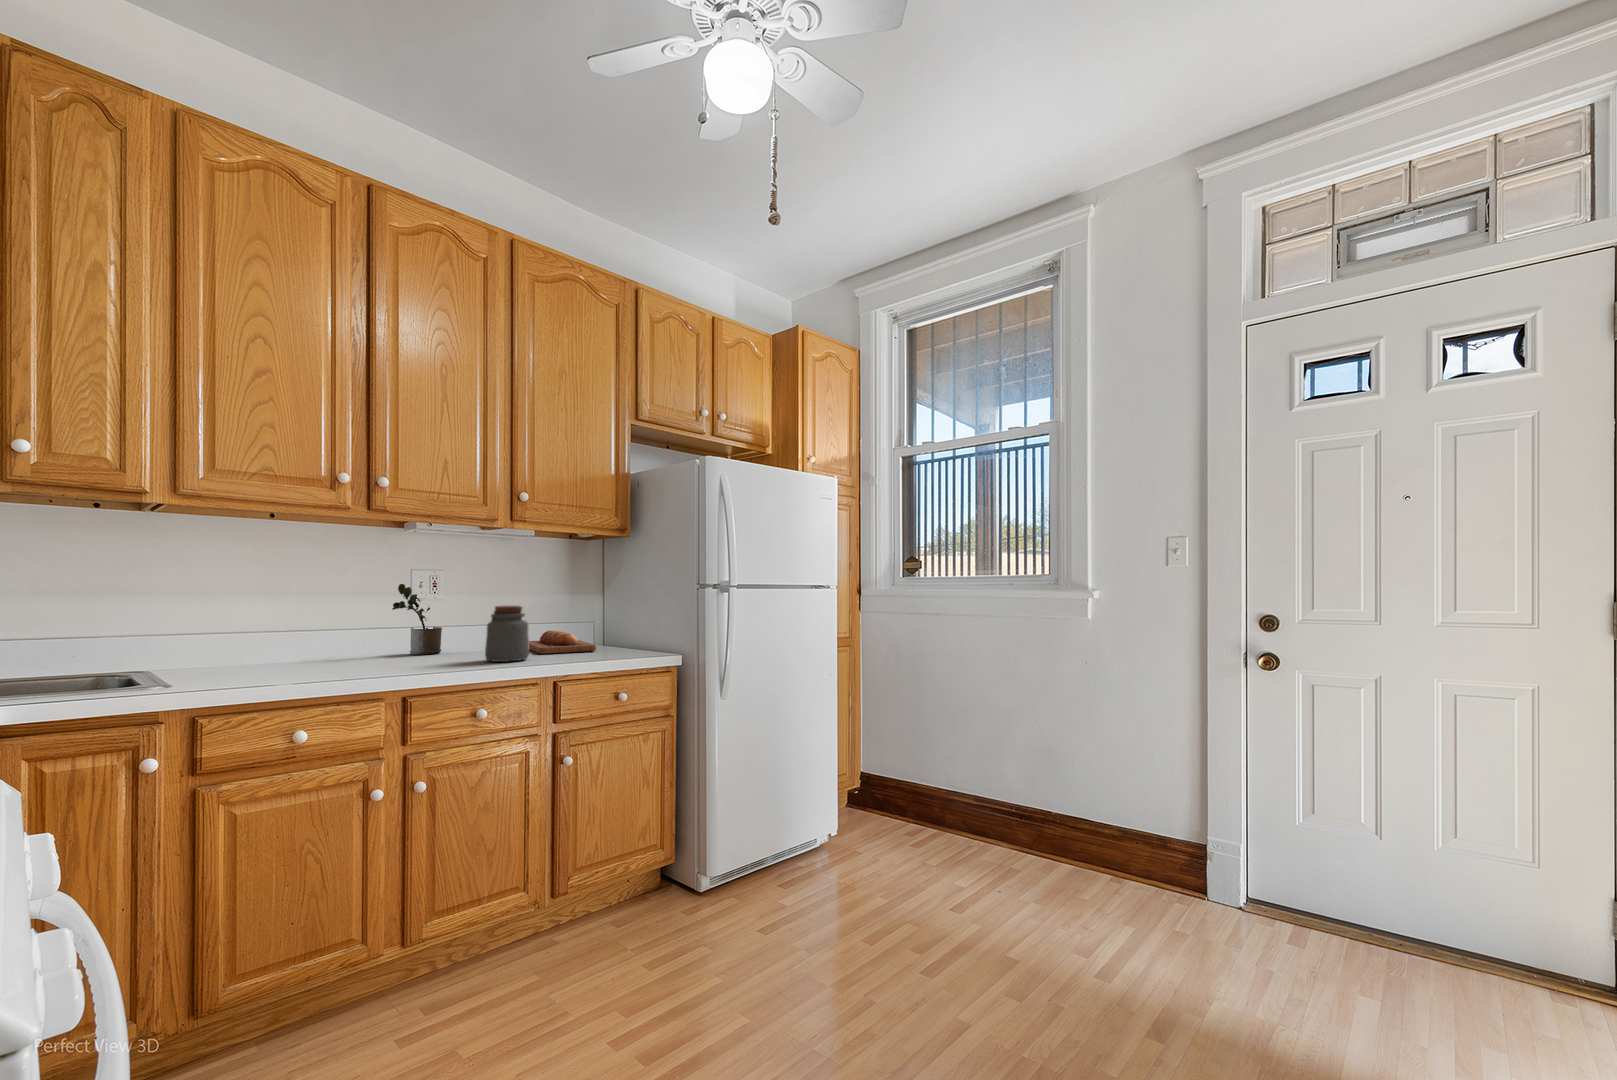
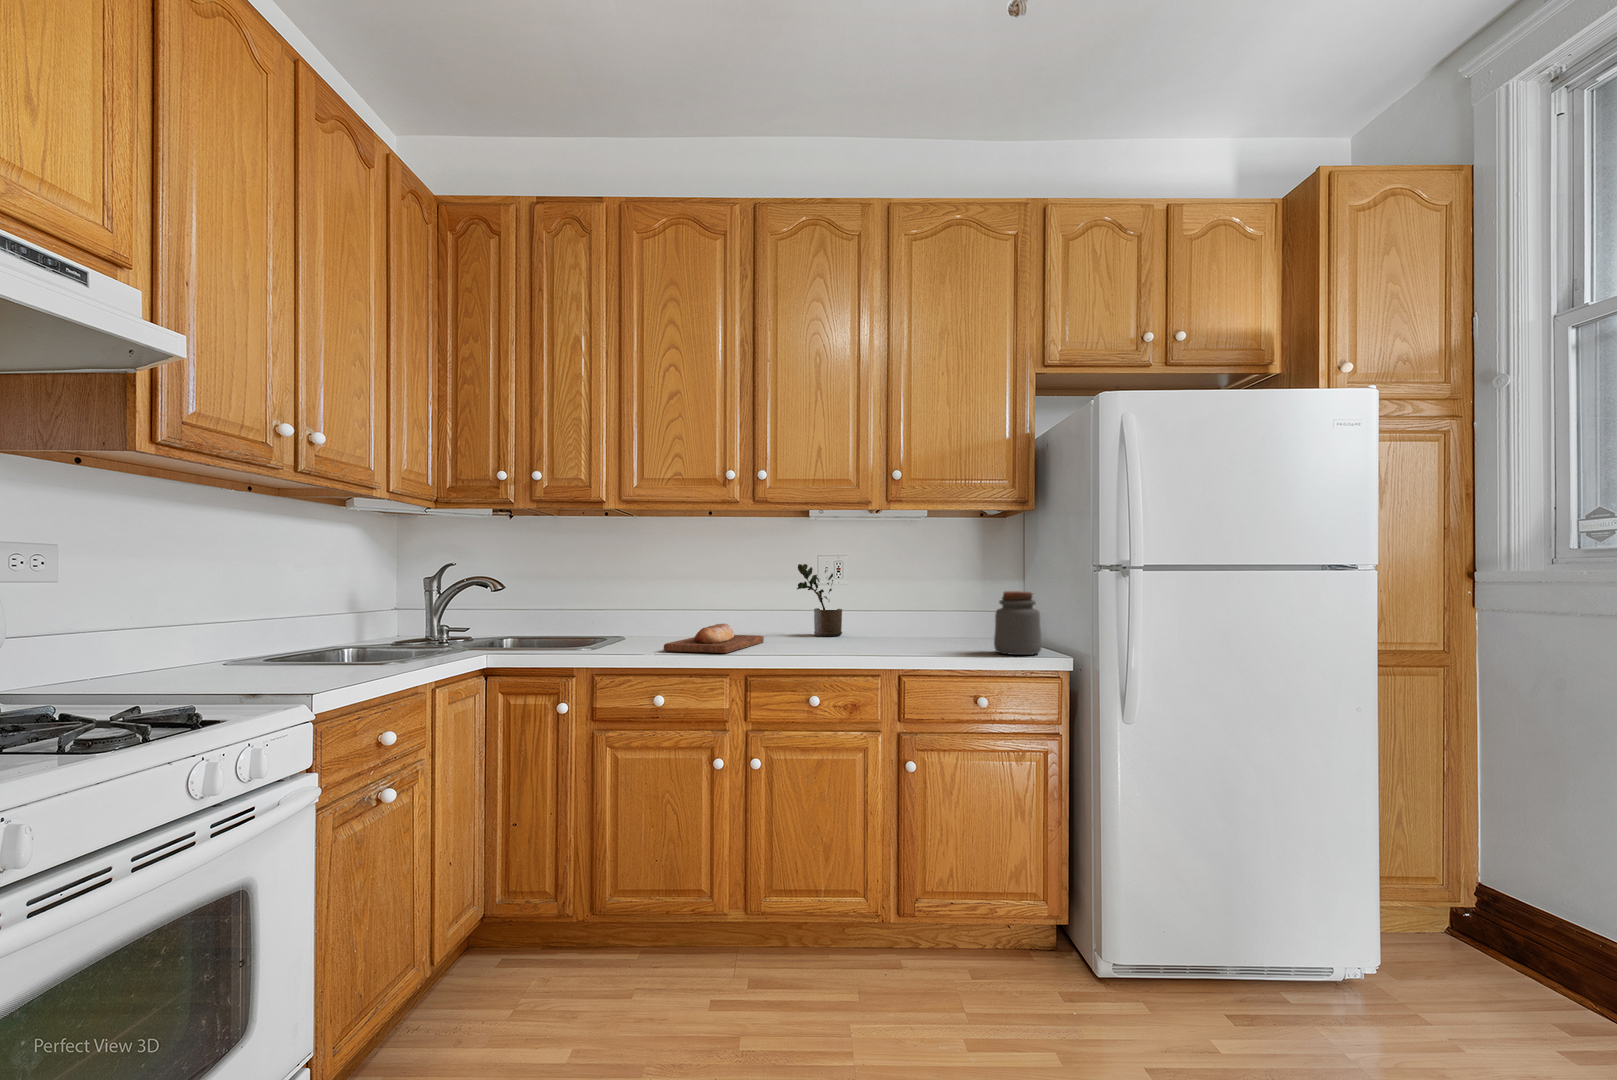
jar: present [485,605,529,662] -> present [994,591,1042,655]
bread loaf: present [529,631,596,654] -> present [664,624,764,653]

